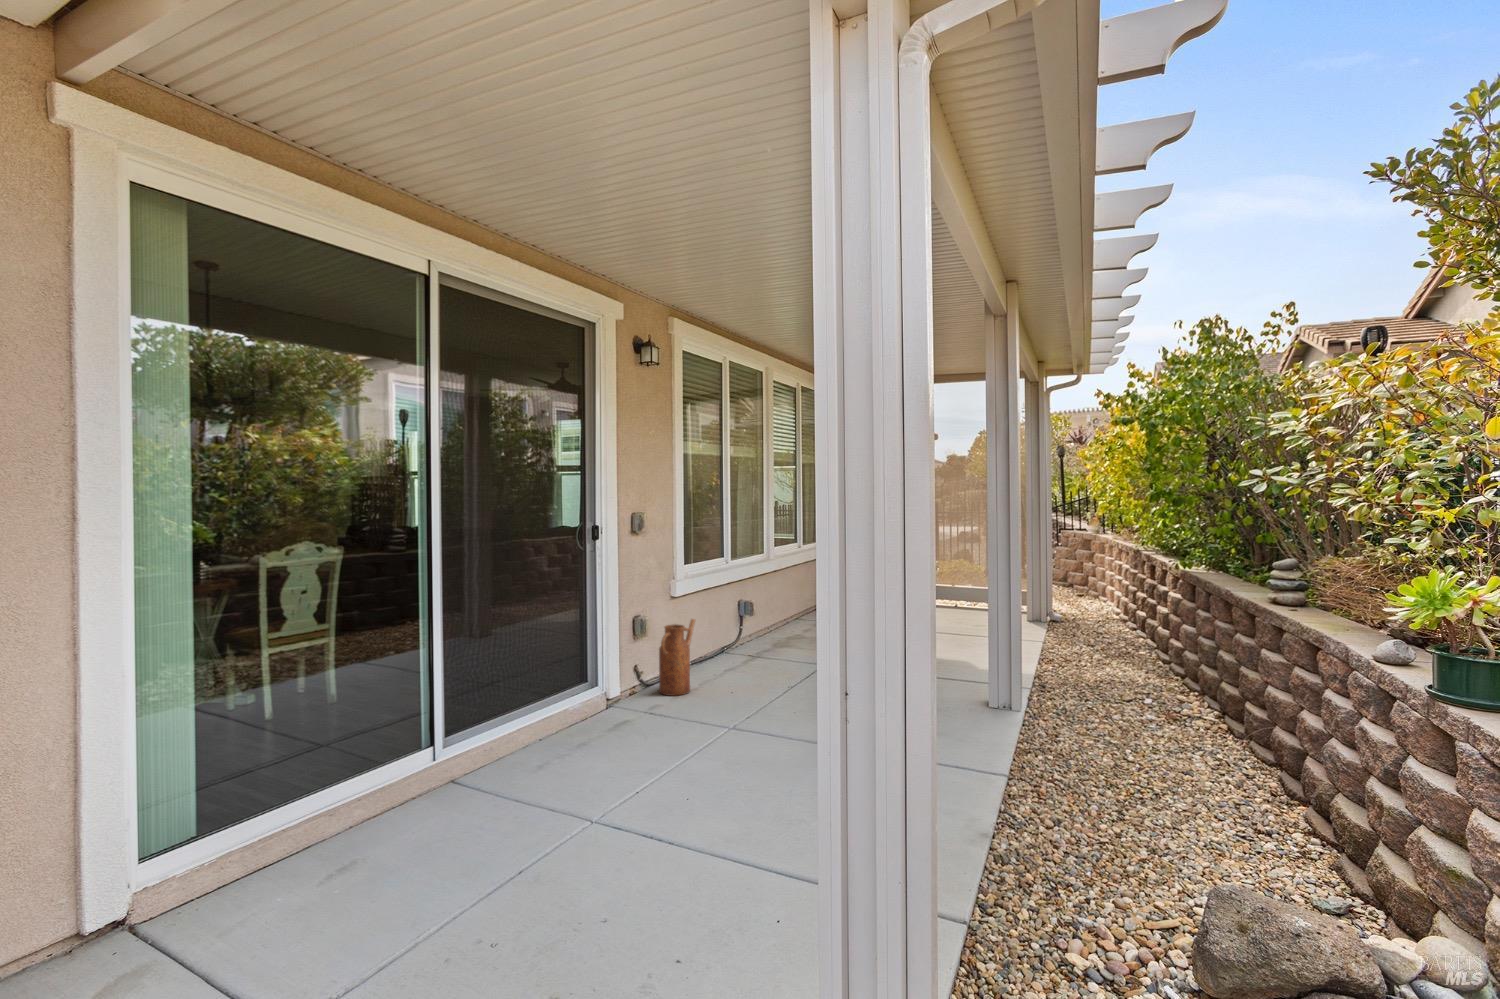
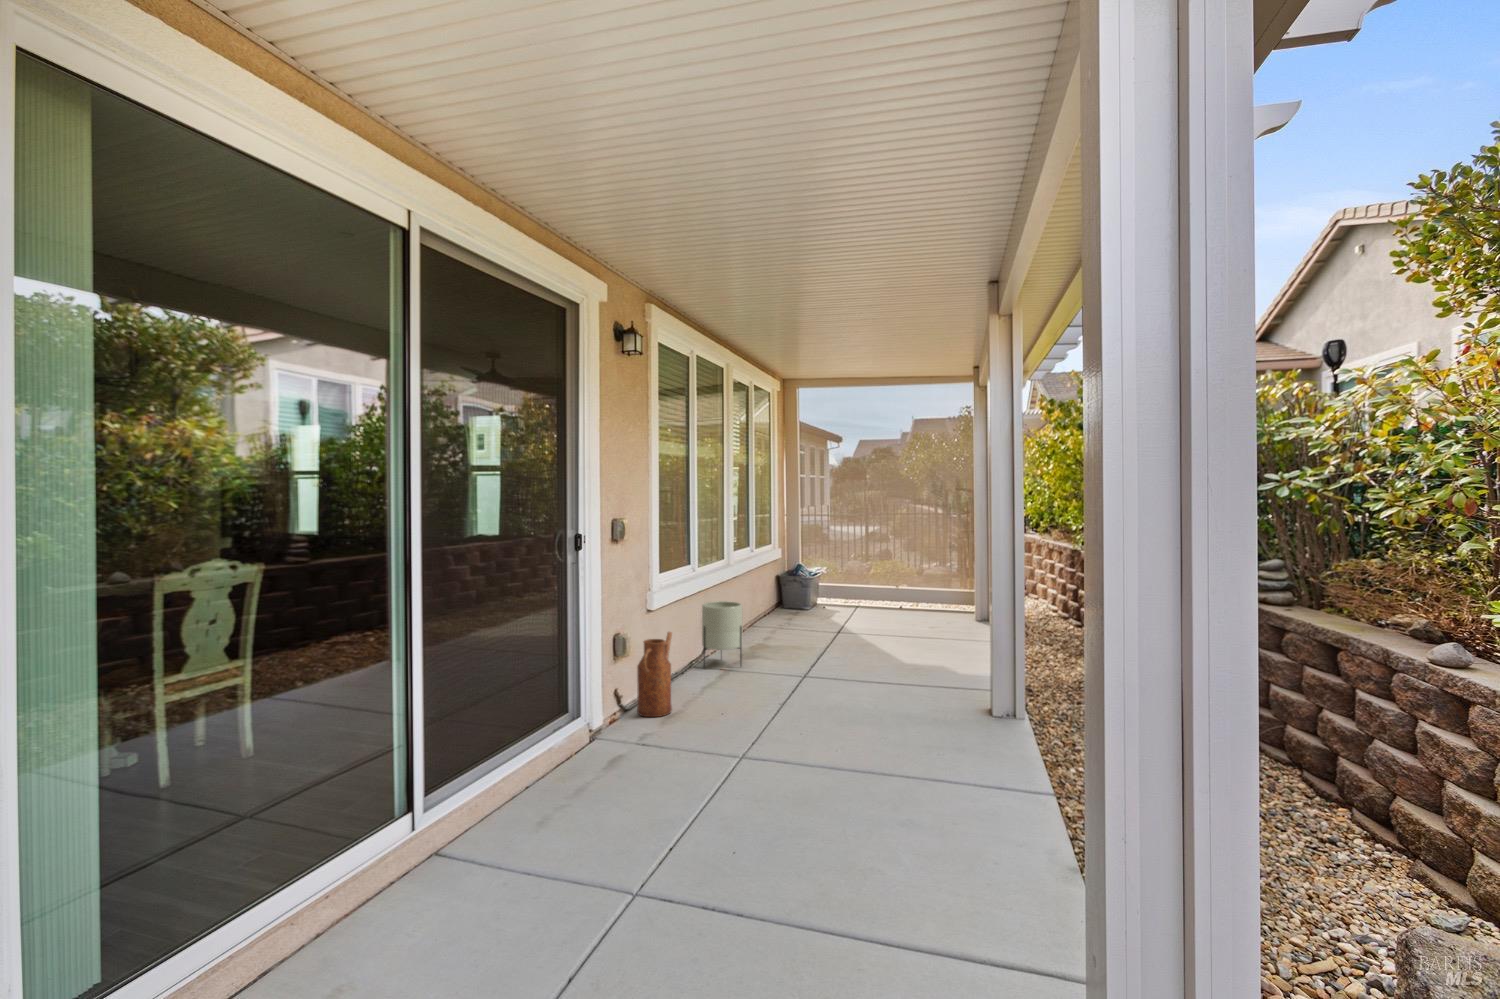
planter: none [736,594,774,656] -> present [702,601,742,666]

